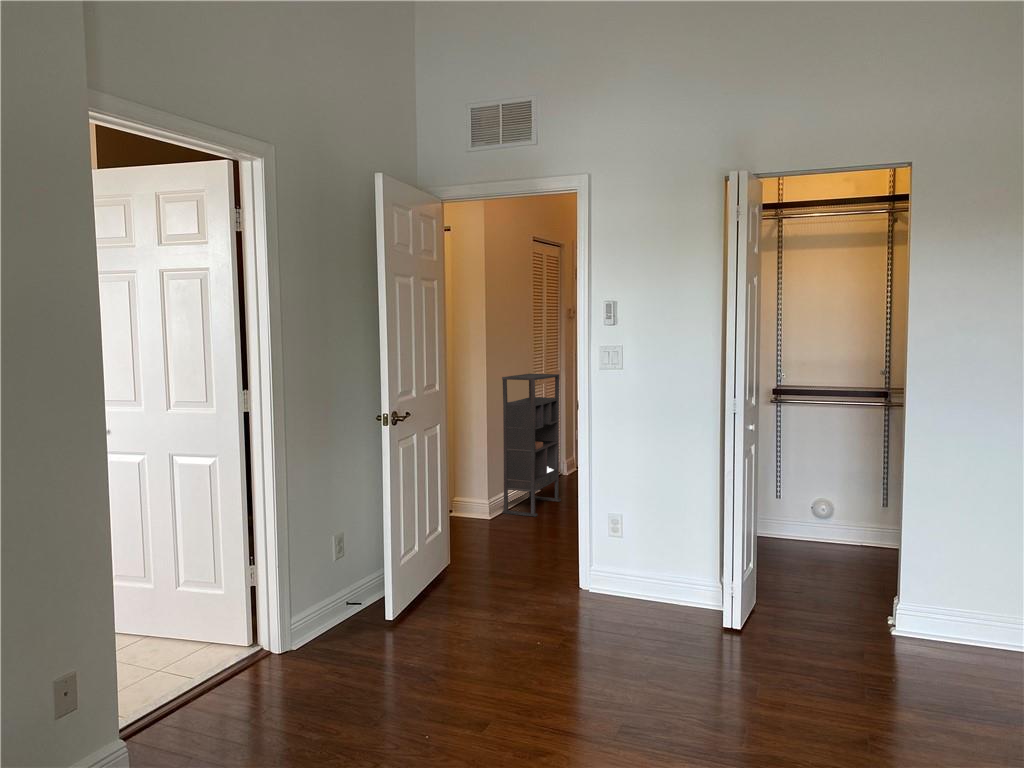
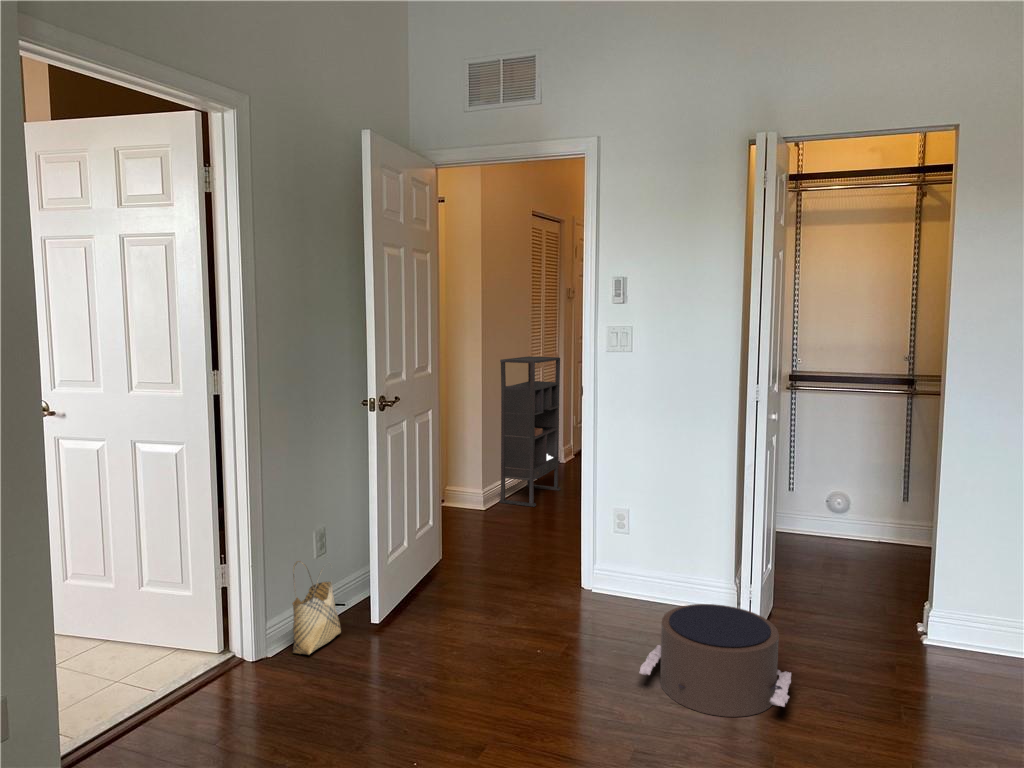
woven basket: none [315,562,358,647] -> present [292,561,341,655]
pouf: none [629,598,766,696] -> present [639,604,791,717]

